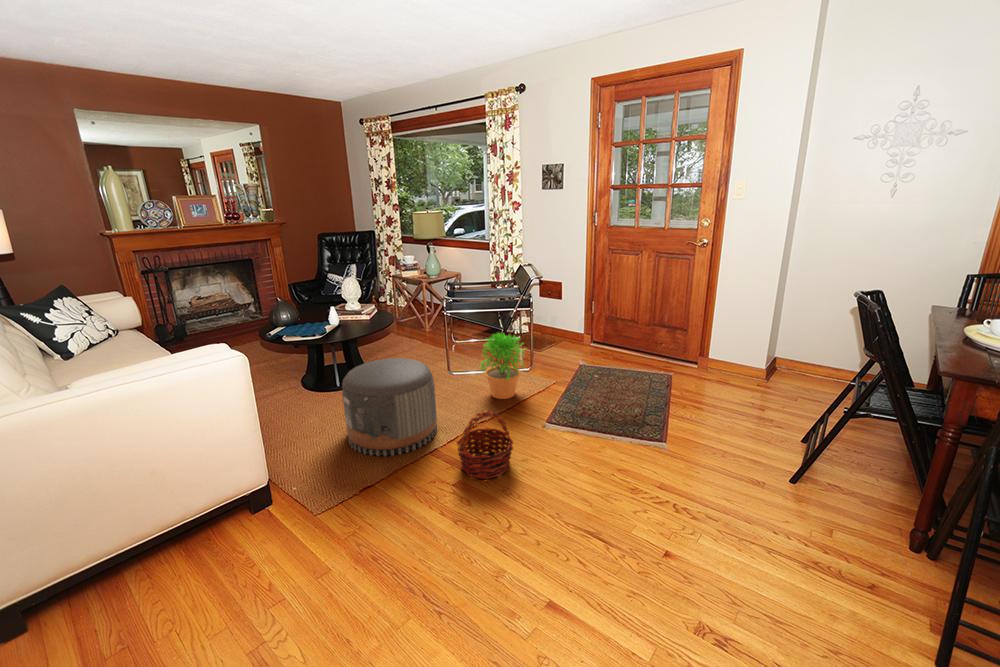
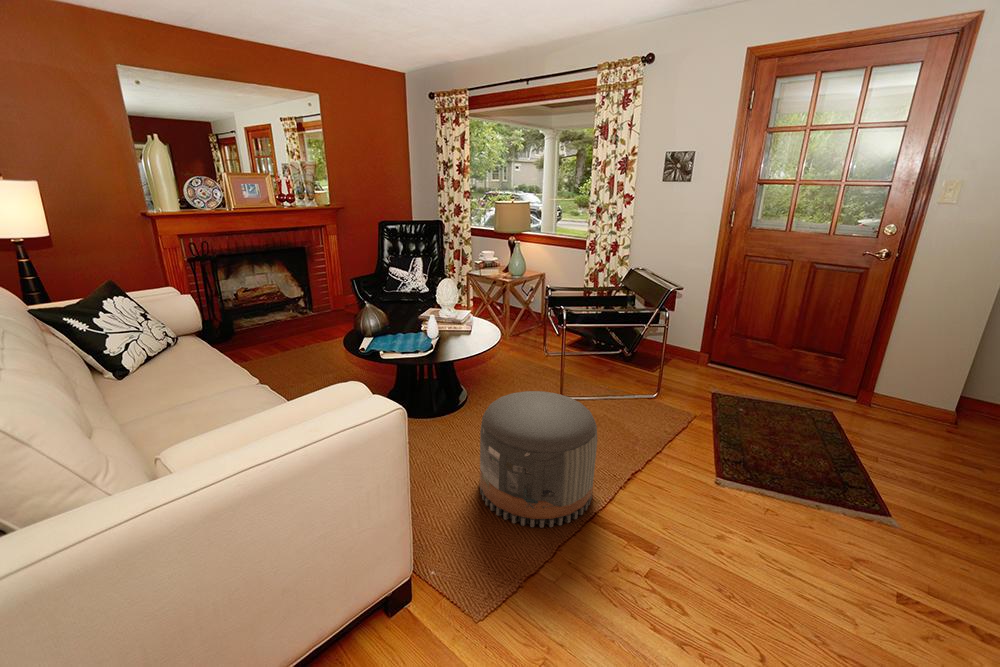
potted plant: present [481,333,524,399] -> none [618,358,684,441]
basket: present [457,411,513,479] -> none [650,480,732,576]

